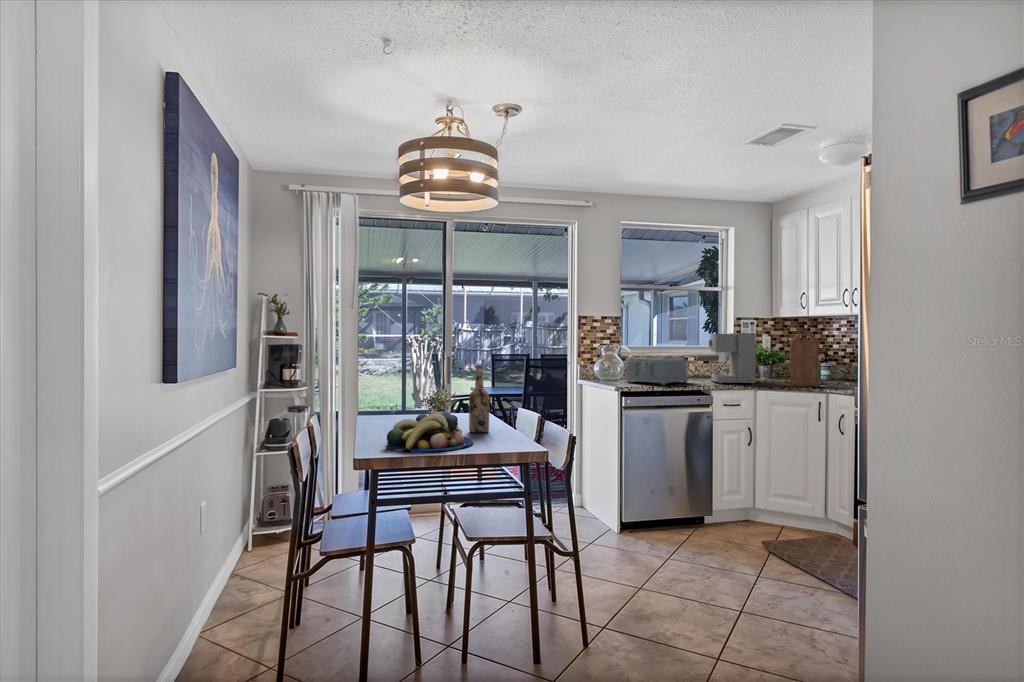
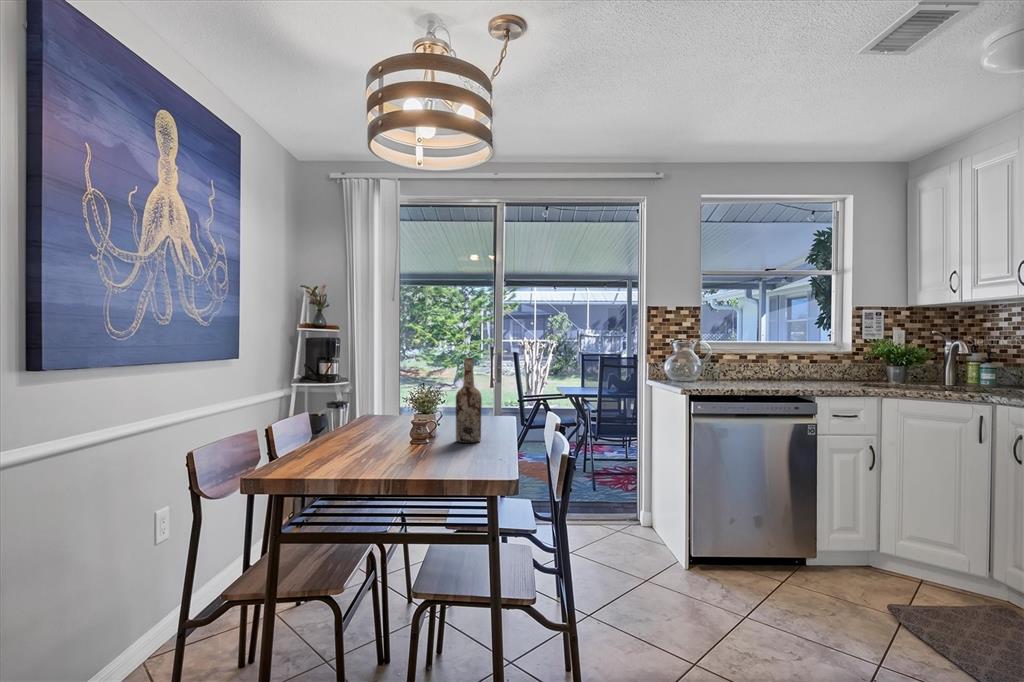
coffee maker: present [696,333,756,384] -> none [794,323,880,390]
cutting board: present [790,333,819,386] -> none [932,322,978,394]
toaster: present [626,357,688,385] -> none [701,353,783,388]
fruit bowl: present [386,412,473,453] -> none [317,414,437,469]

